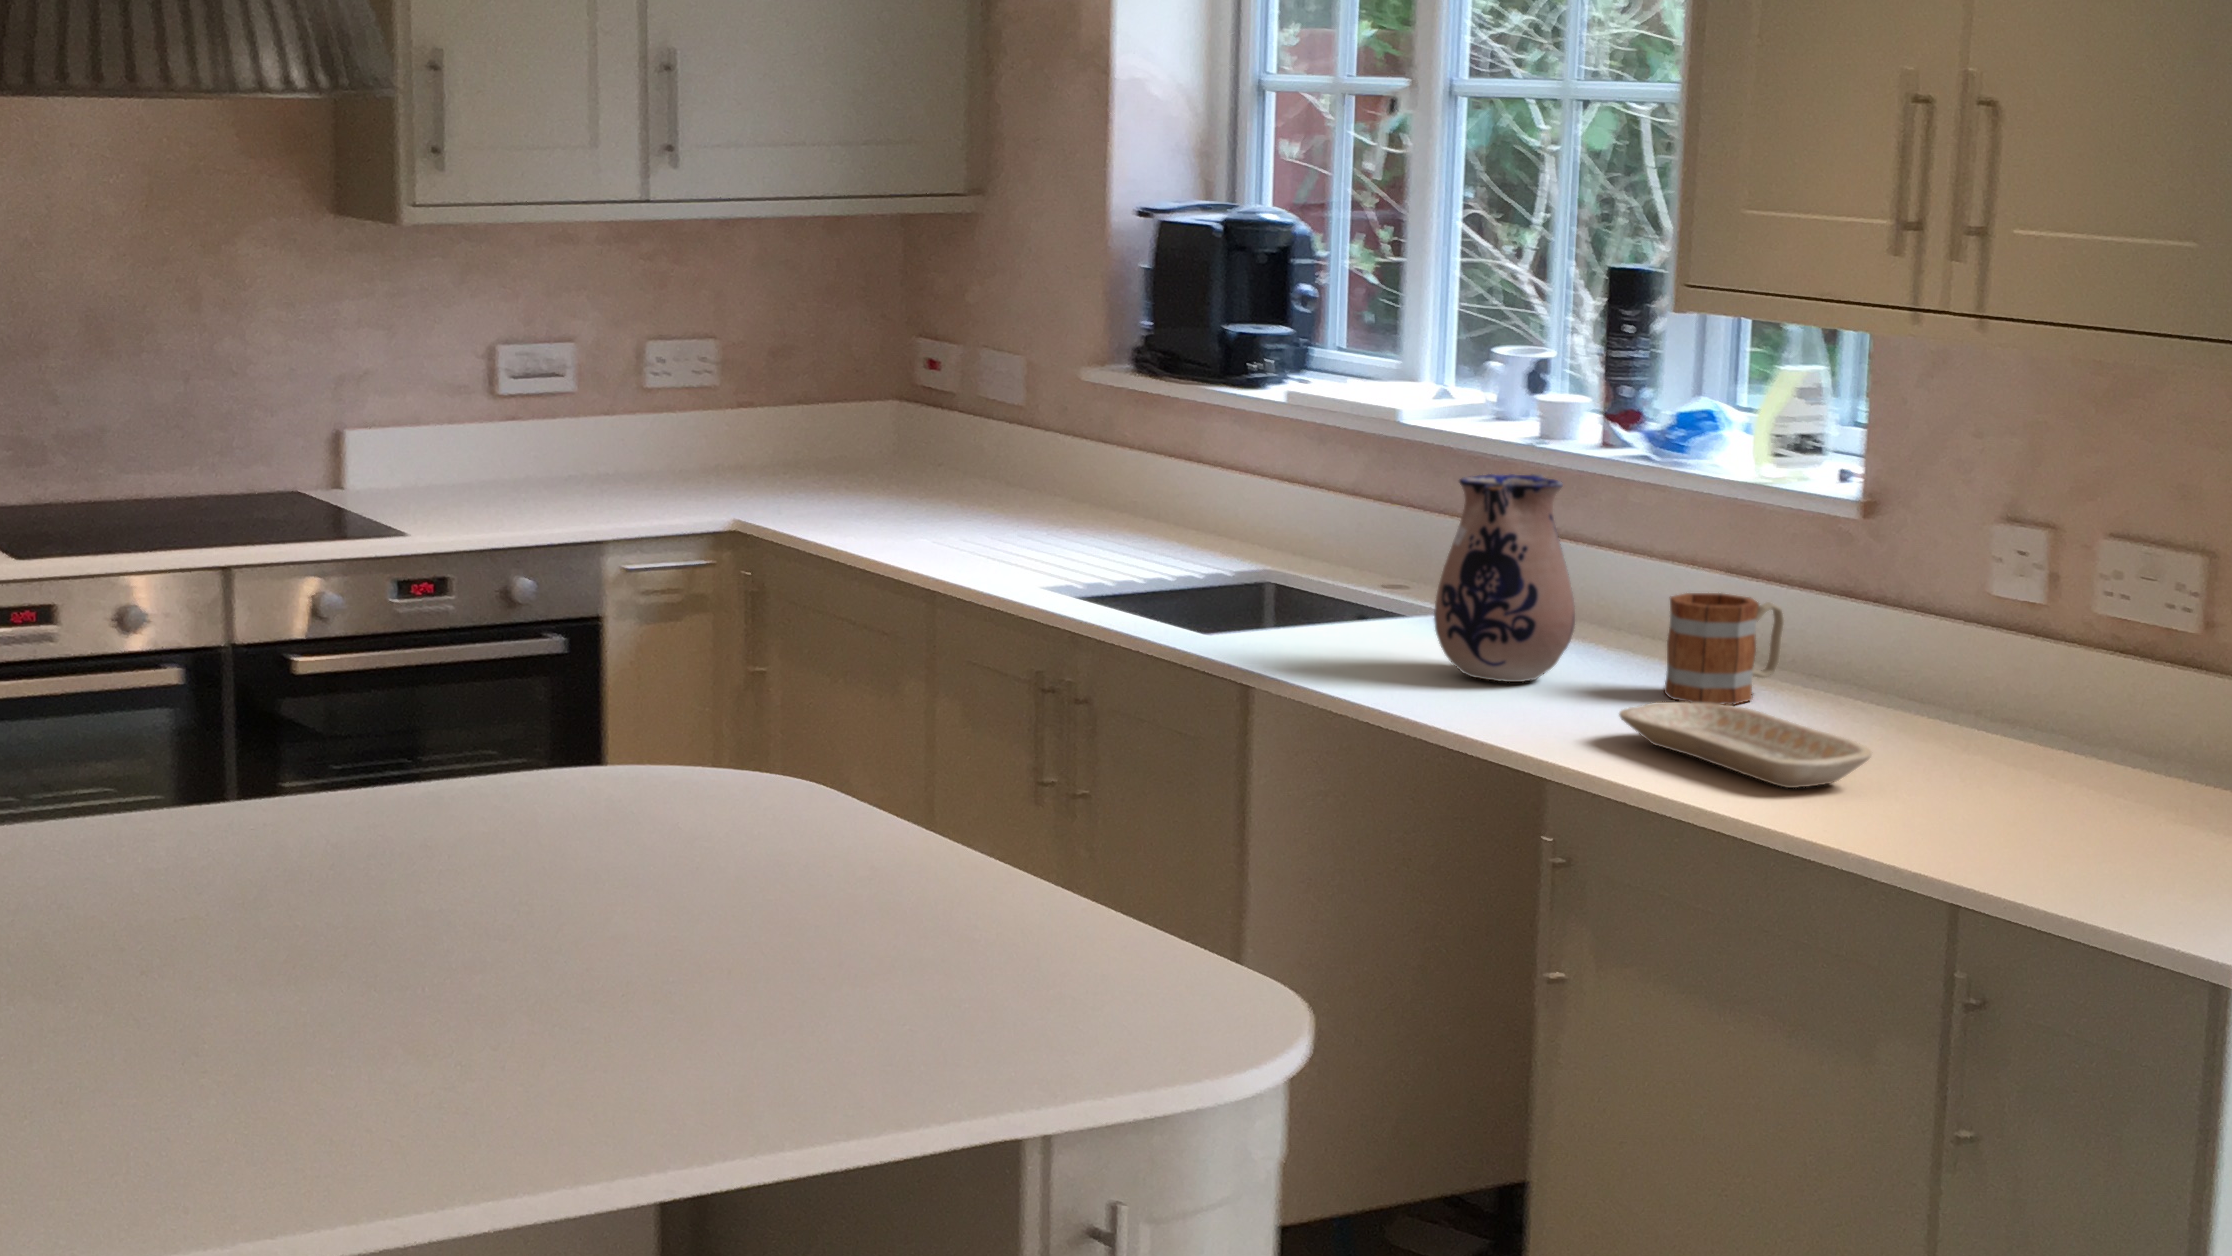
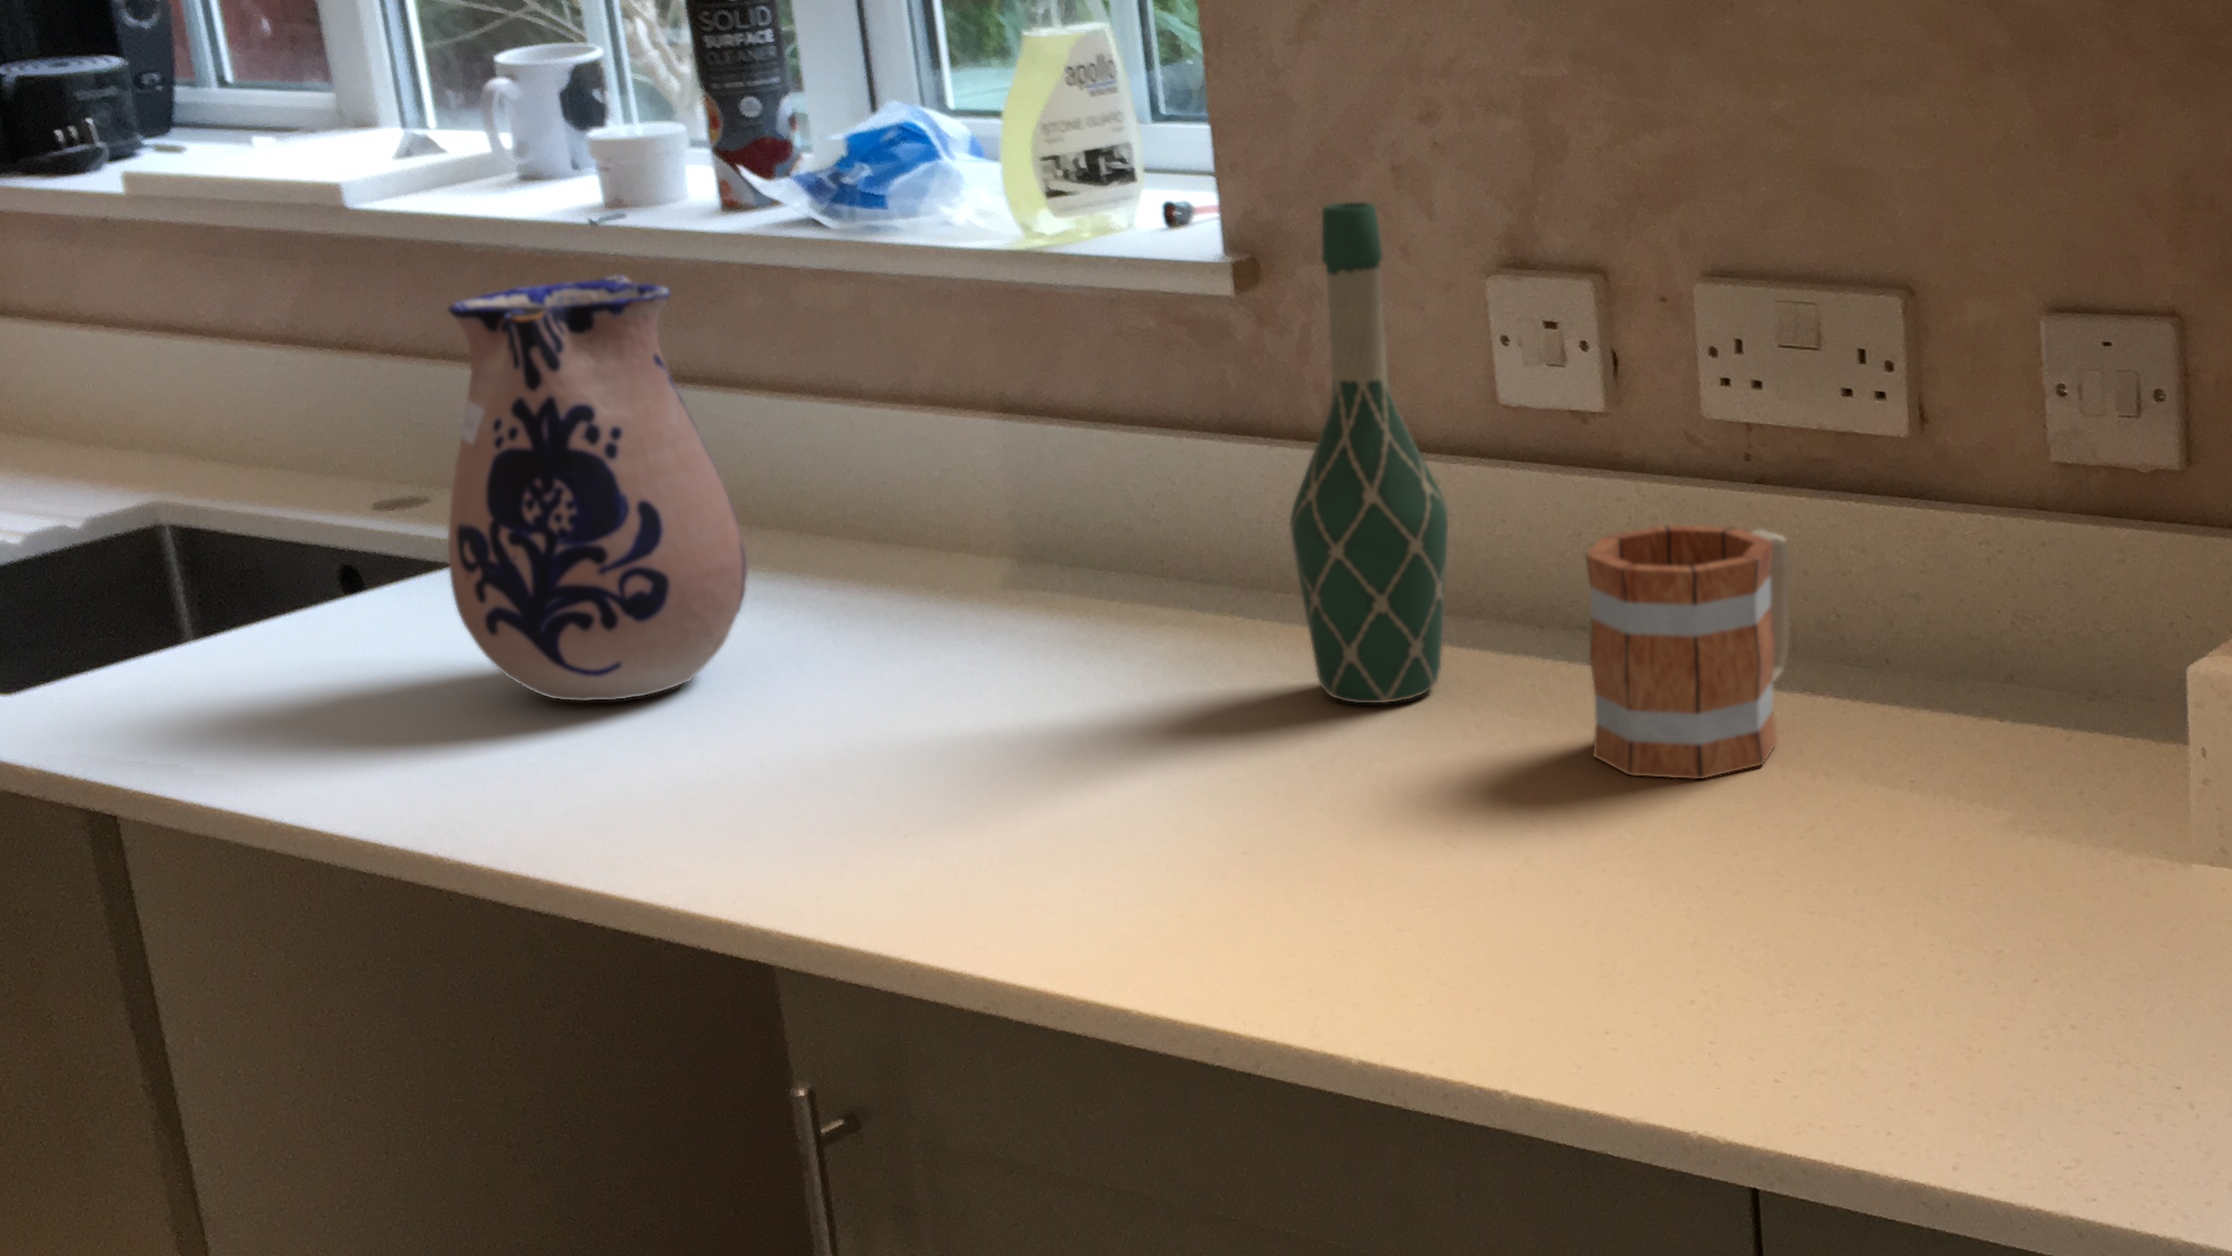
wine bottle: none [1848,476,1935,738] -> present [1290,202,1448,703]
mug: present [1664,593,1784,705] -> present [1585,525,1791,779]
tray: present [1619,702,1872,788] -> none [888,702,1443,895]

